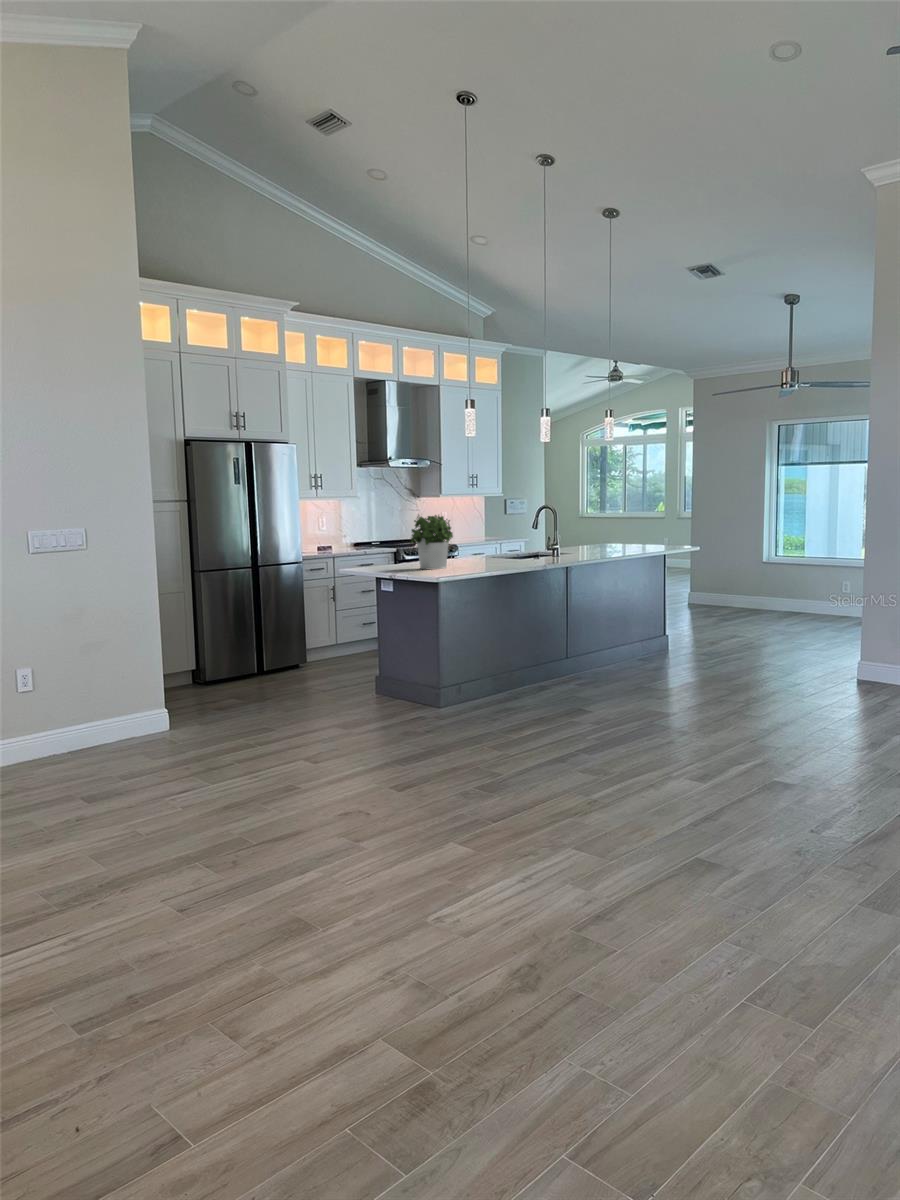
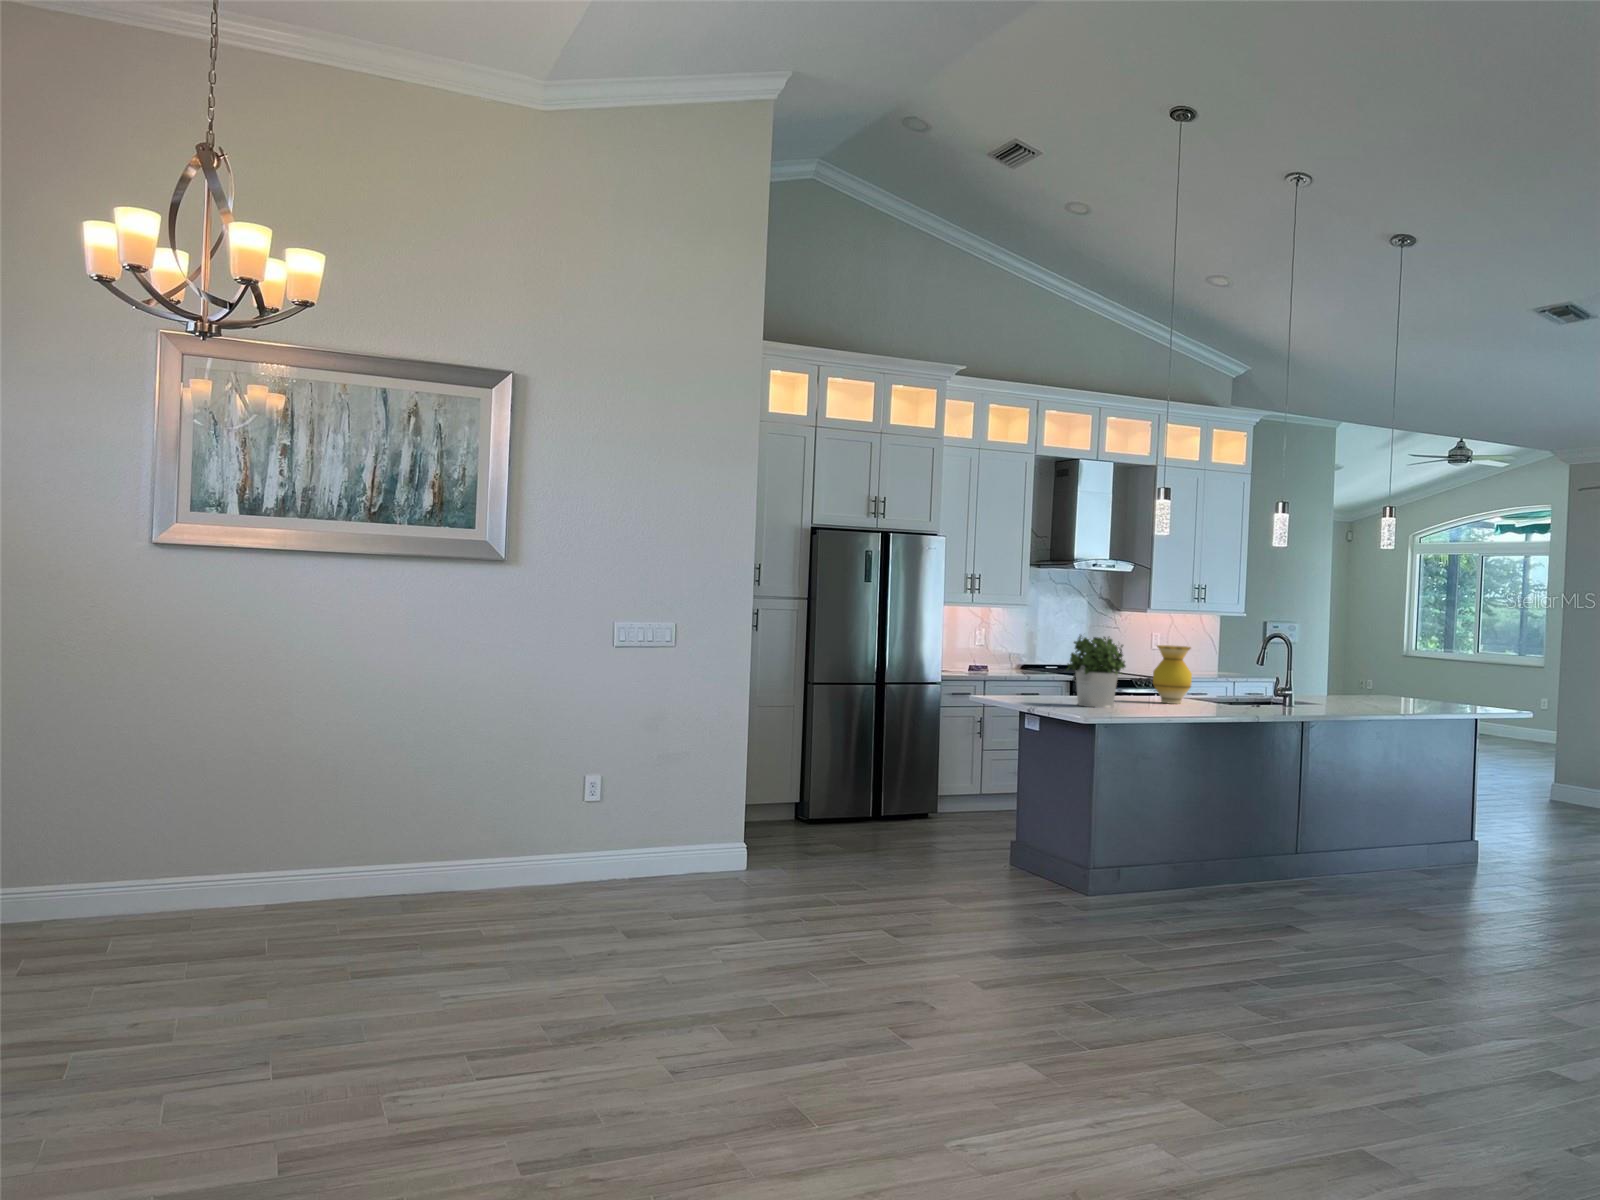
vase: none [465,518,493,562] -> present [1153,645,1192,704]

